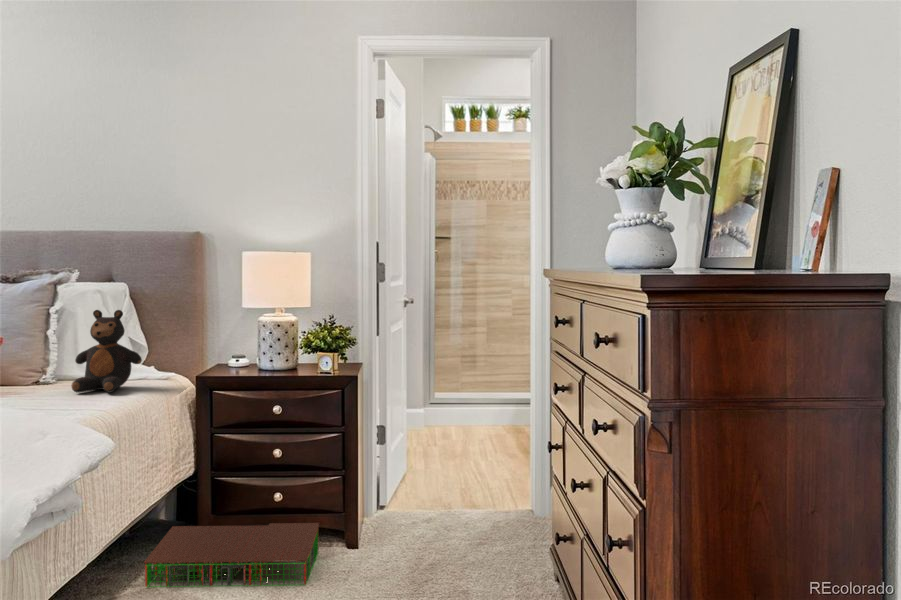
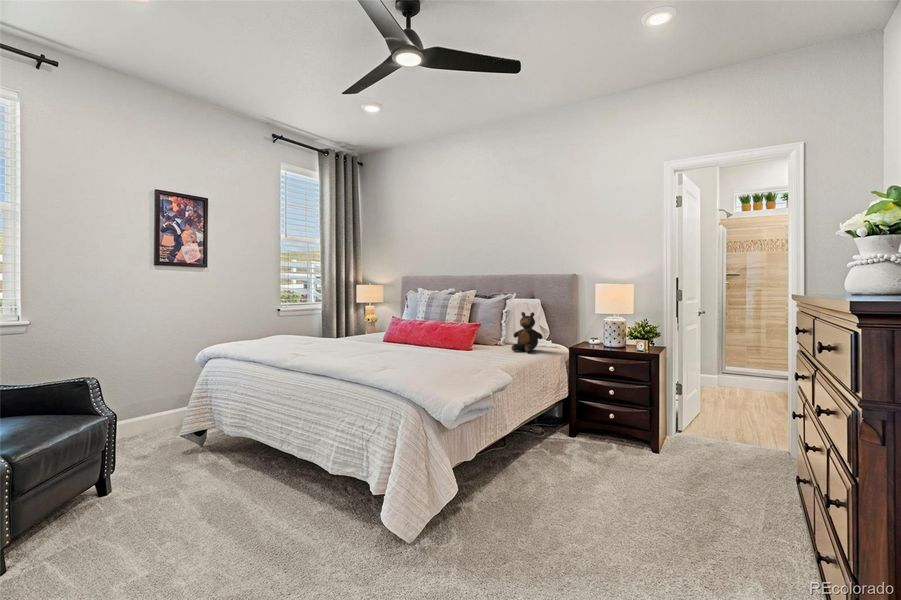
storage bin: present [144,523,319,587] -> none [542,422,636,468]

